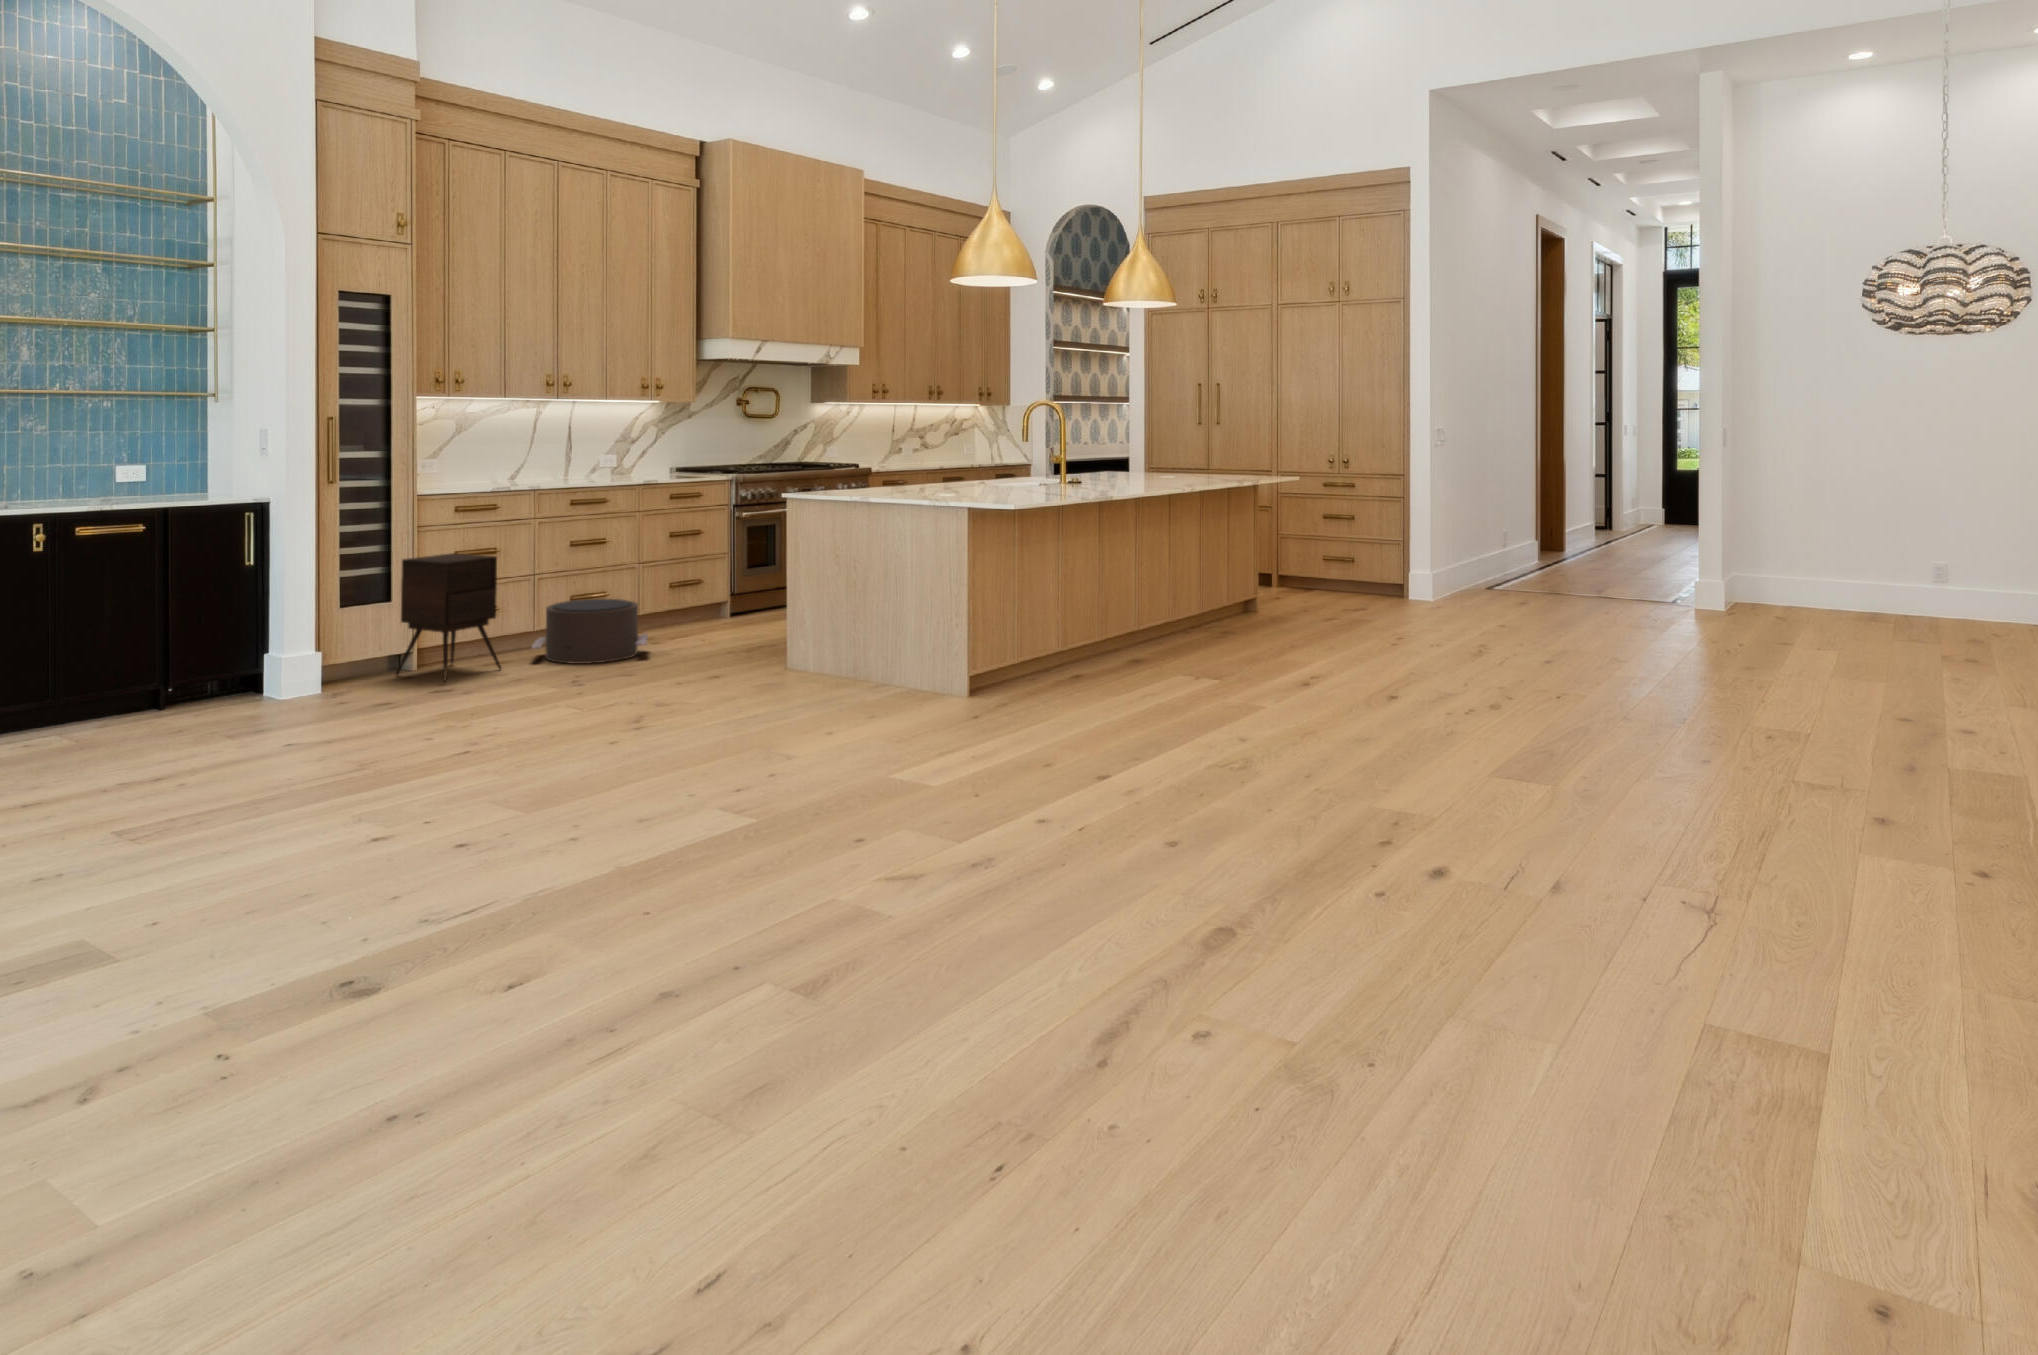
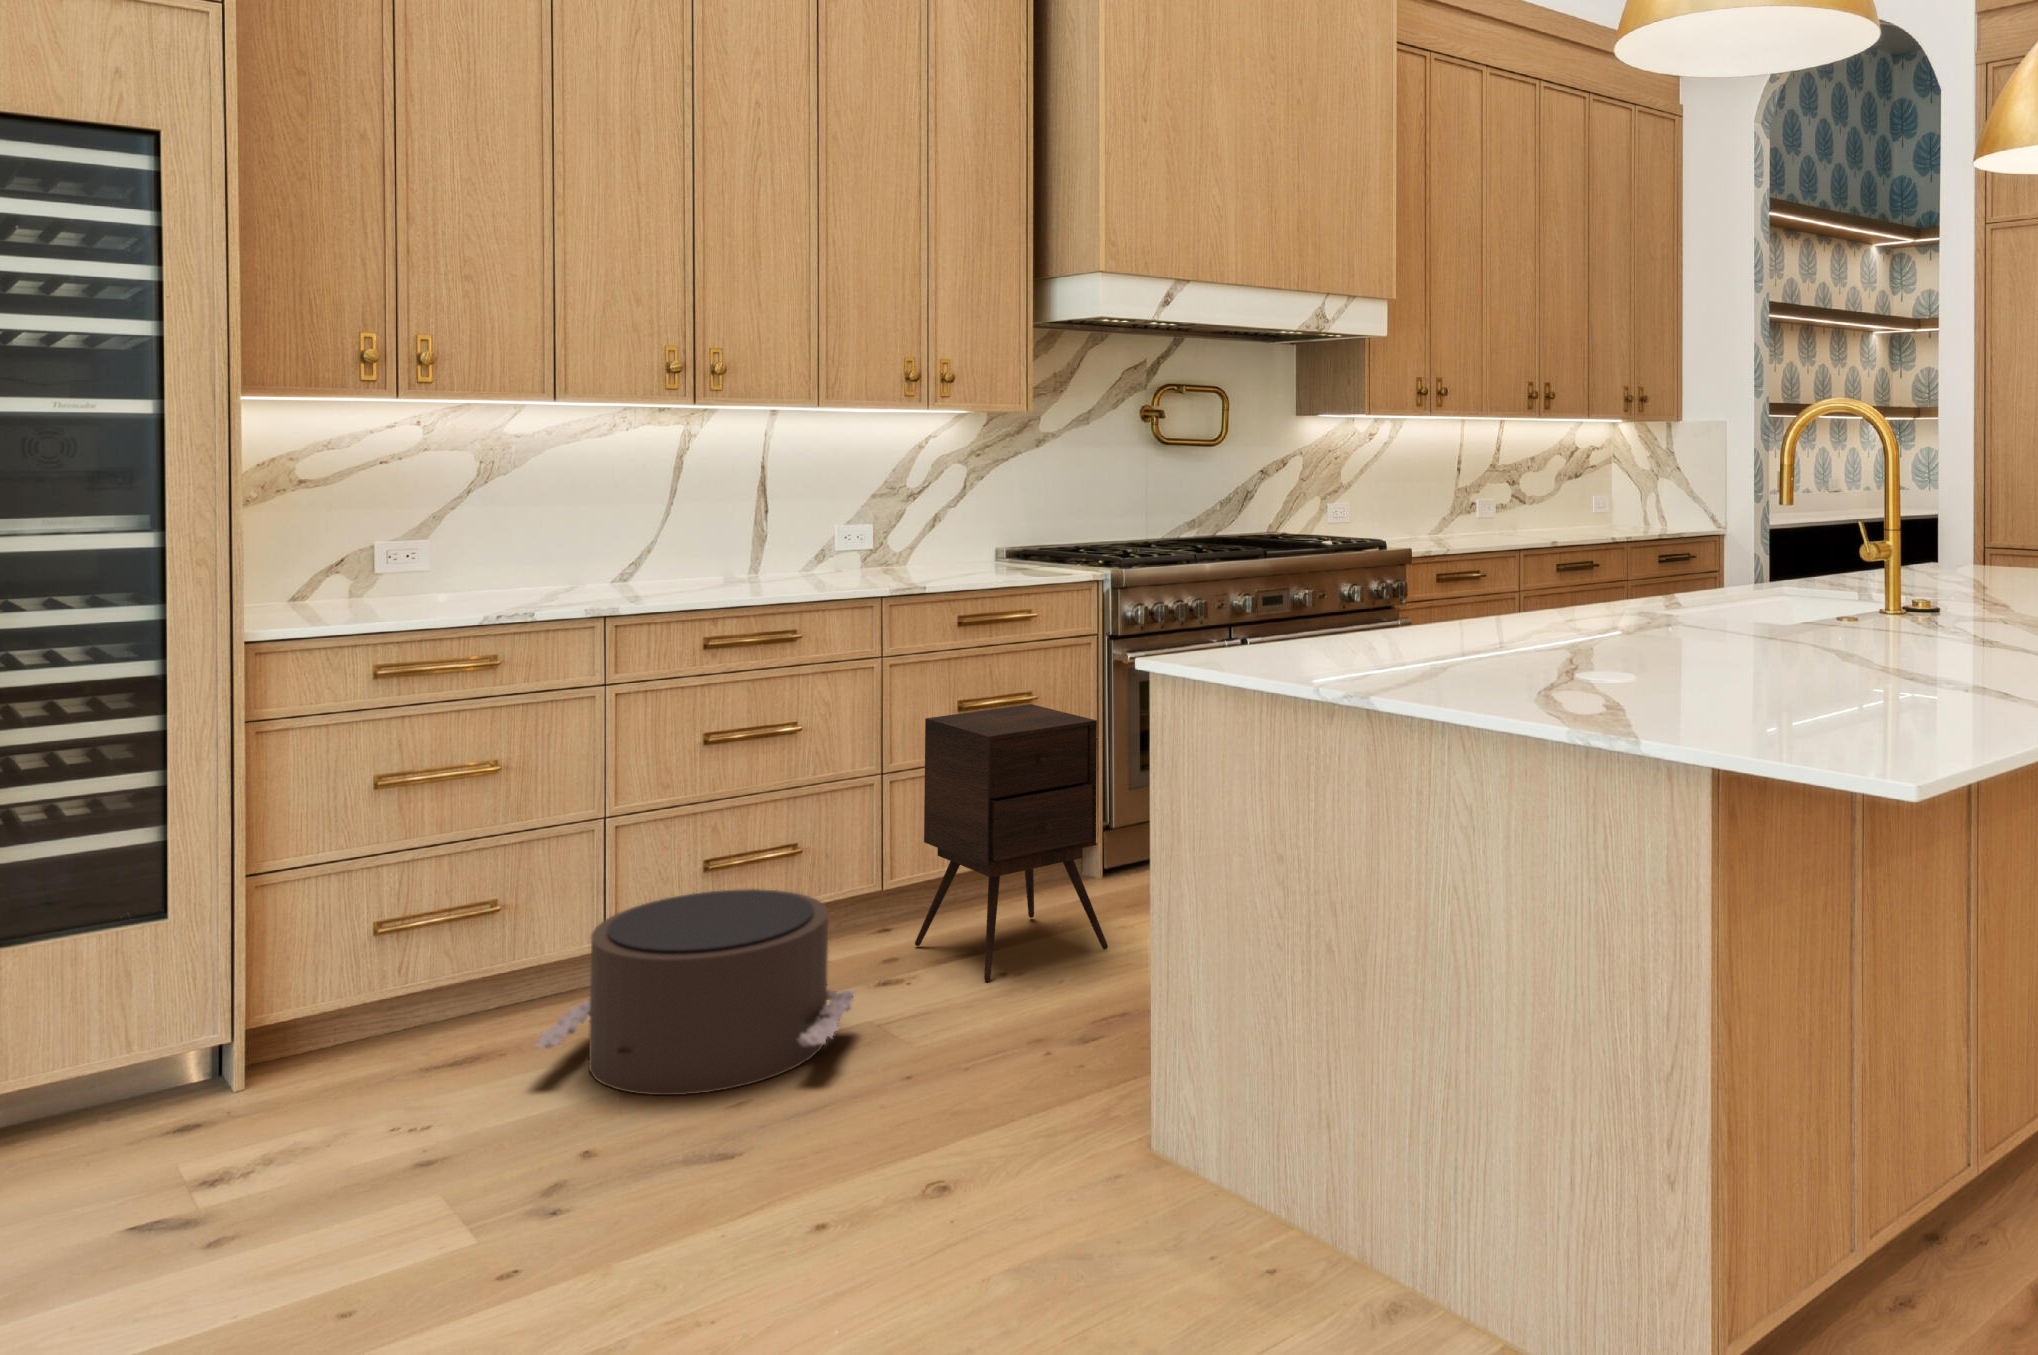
side table: present [396,553,501,682] -> present [915,704,1108,981]

